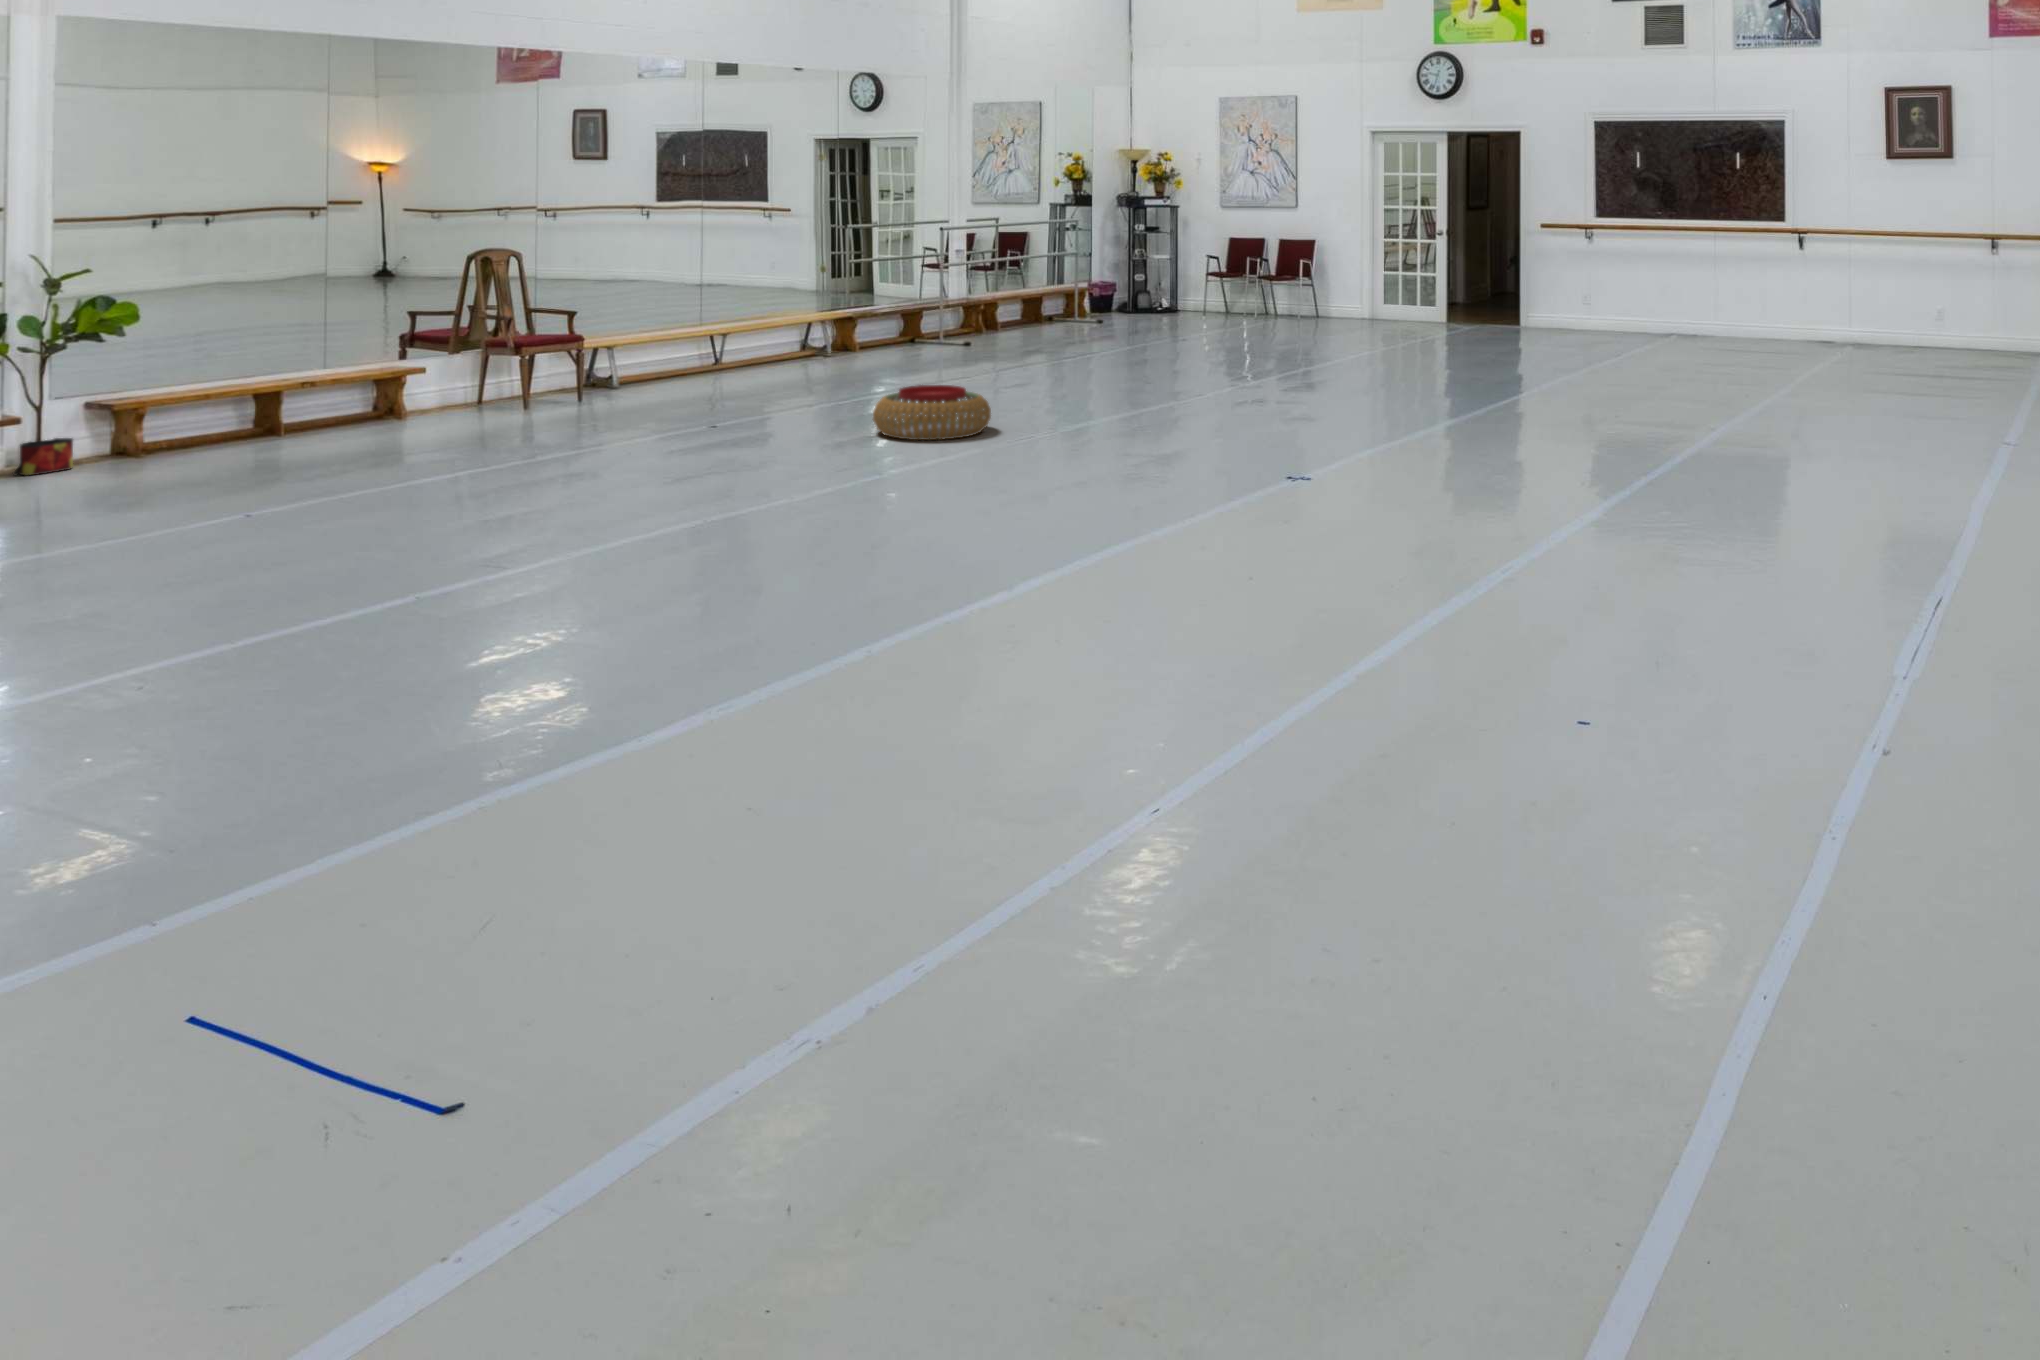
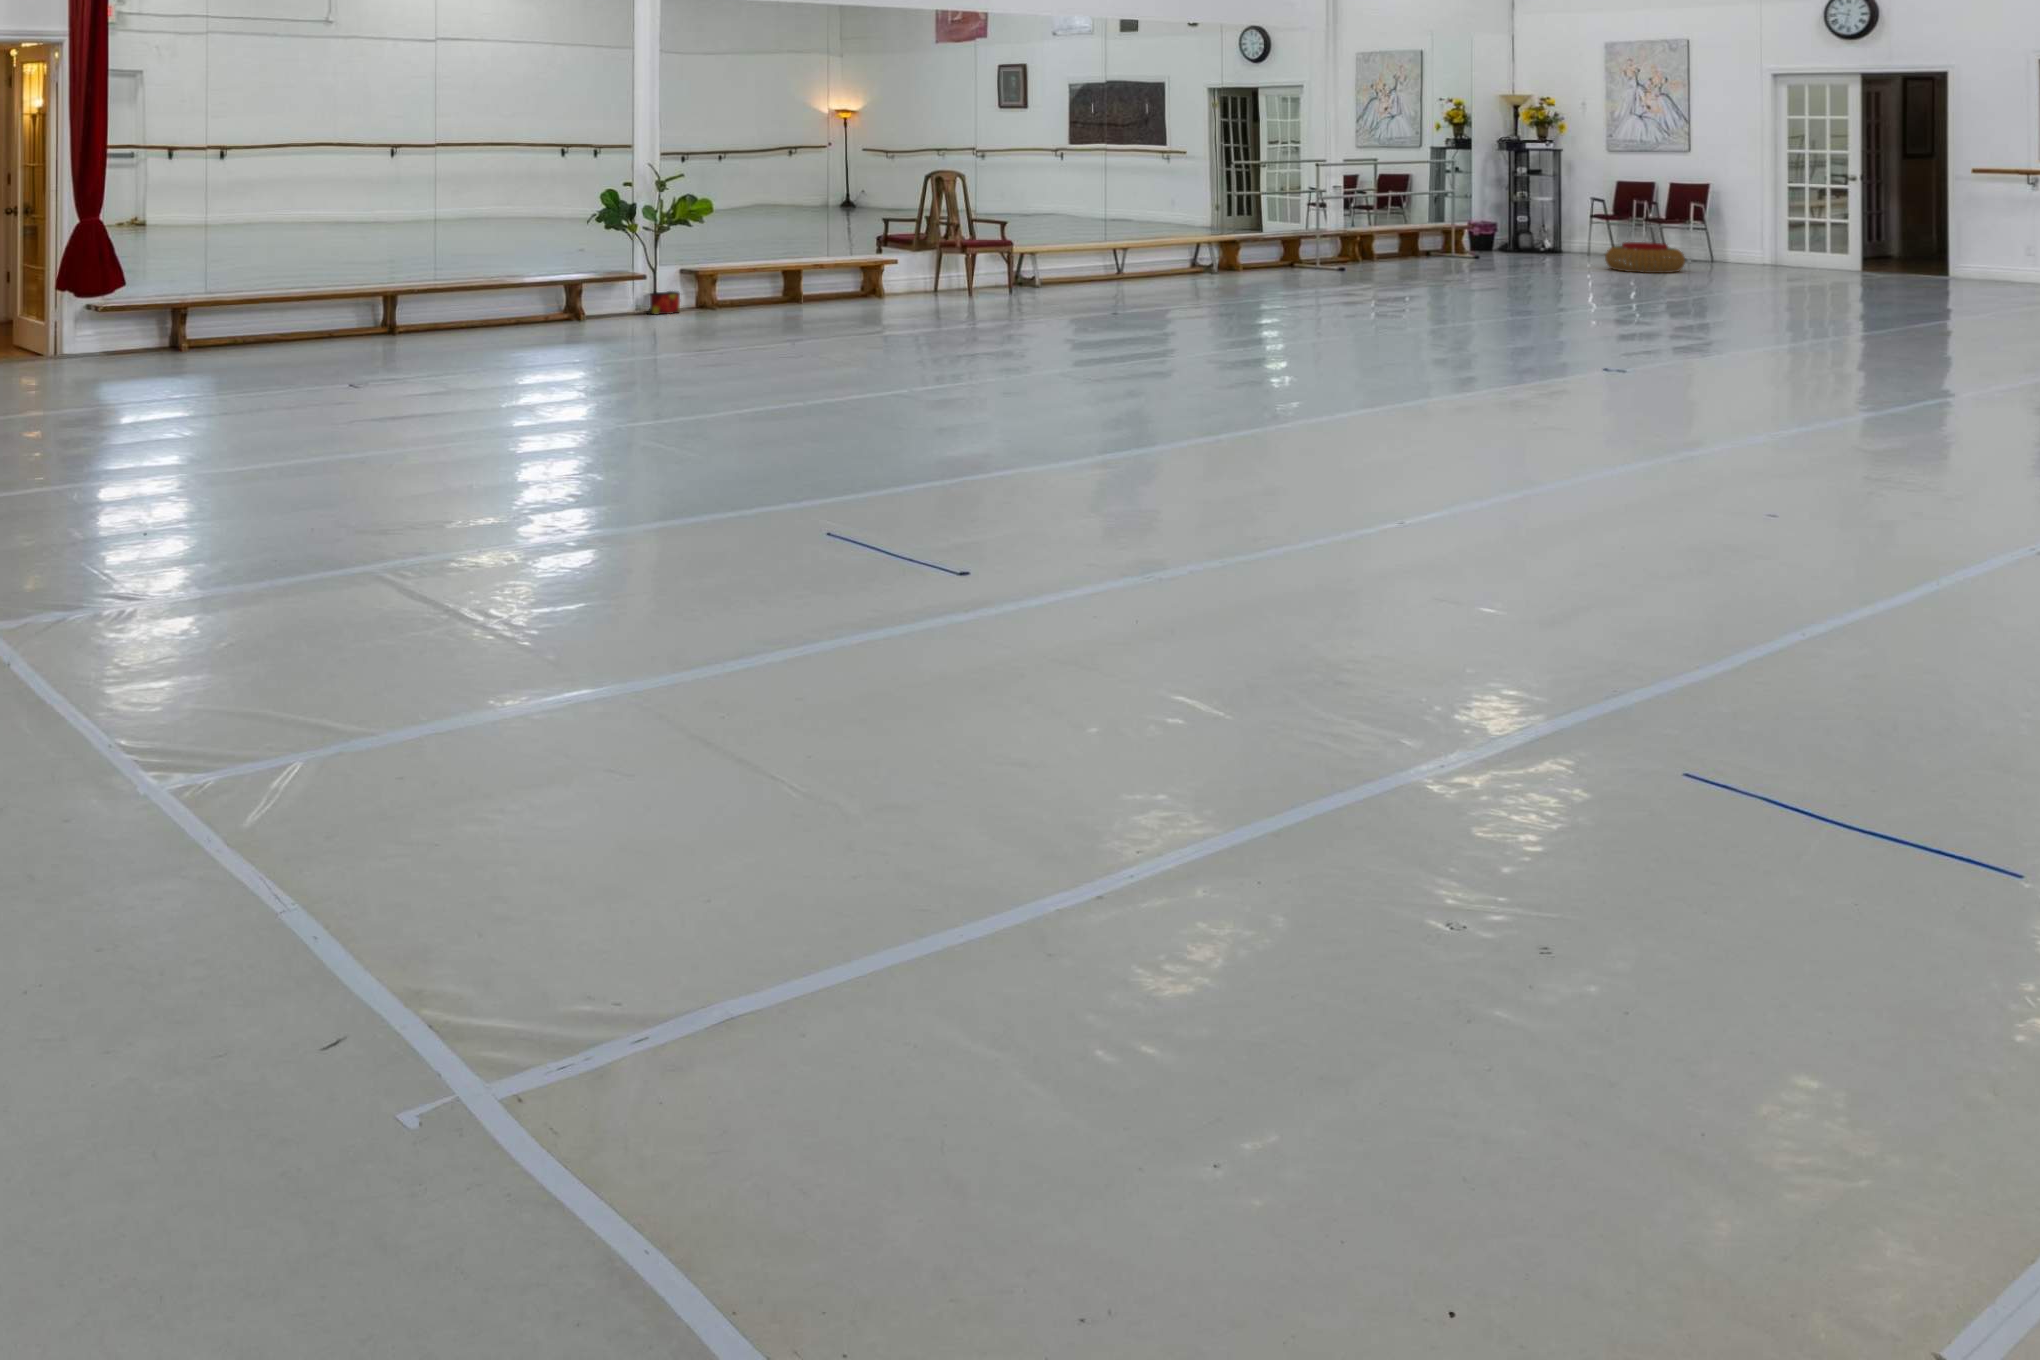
pouf: present [873,385,991,440] -> present [1605,242,1685,273]

